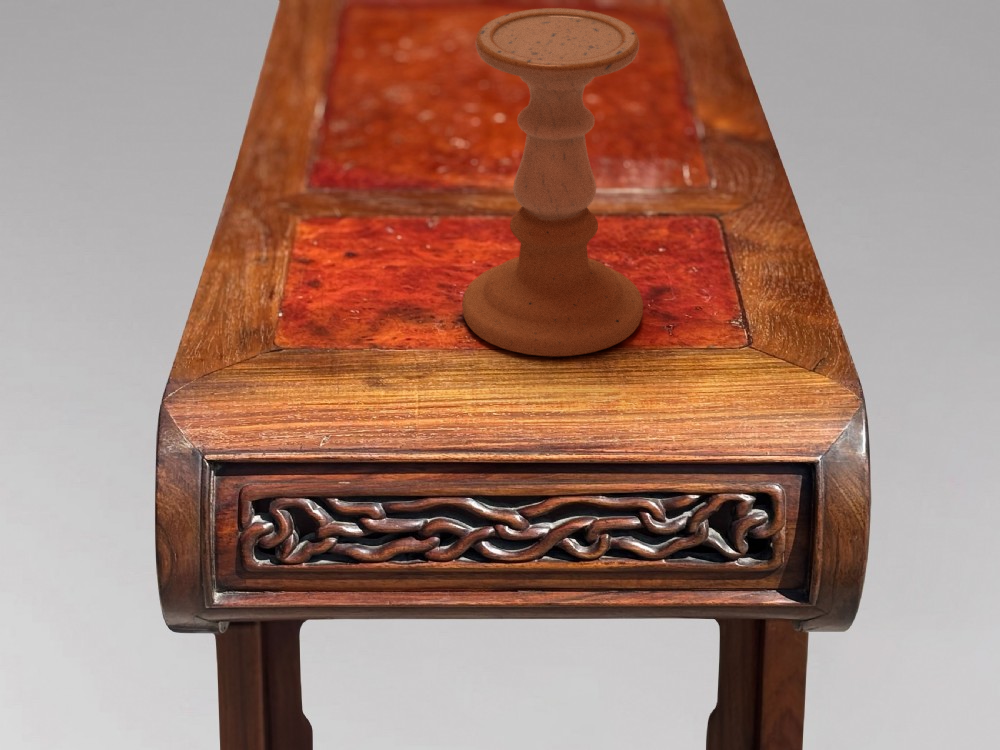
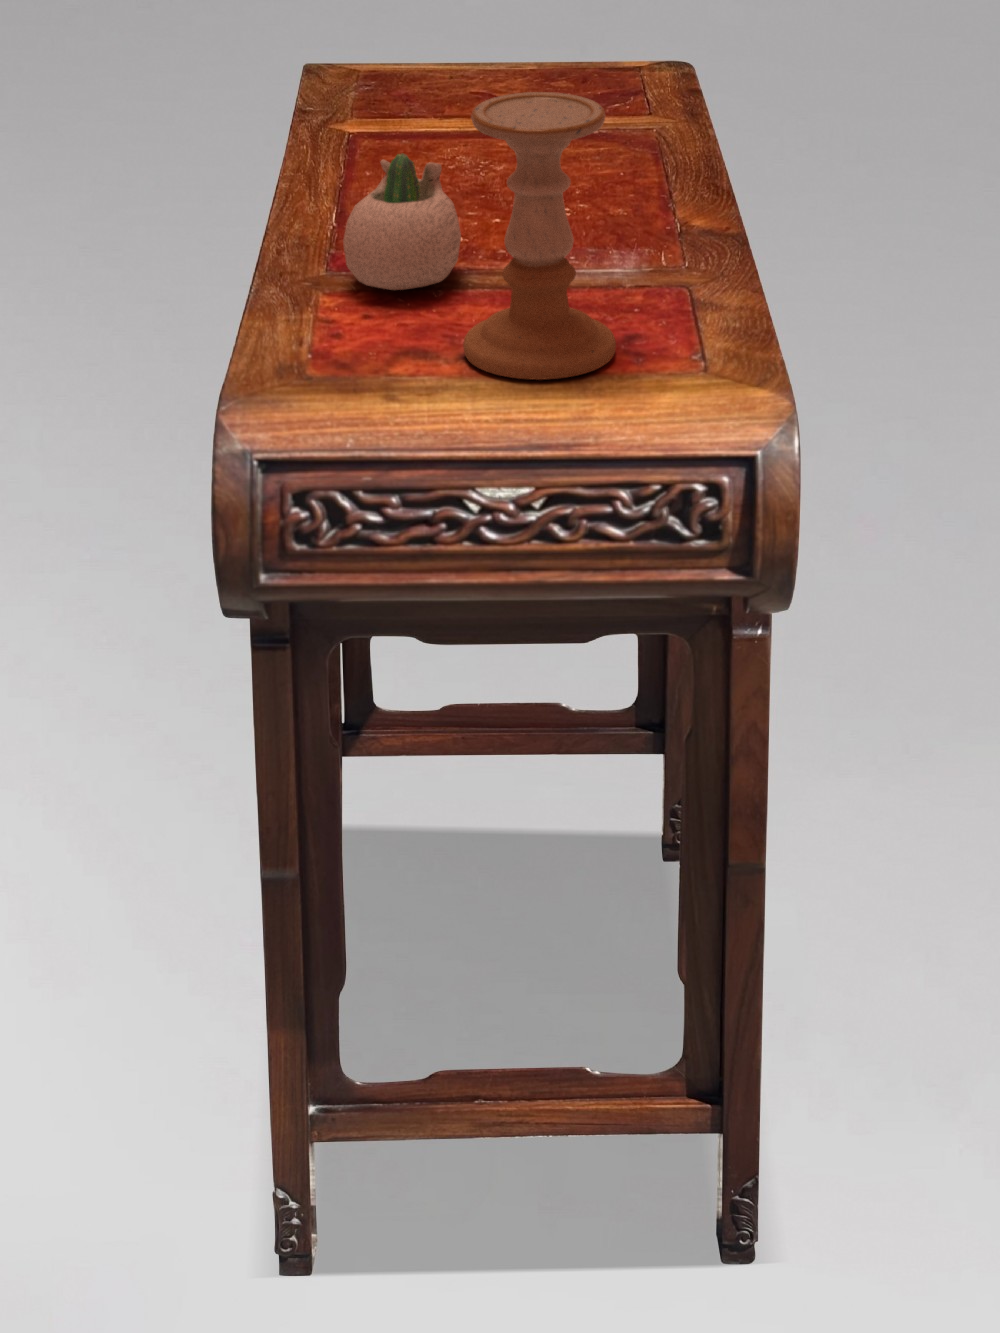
succulent planter: none [325,63,460,221] -> present [343,154,461,290]

